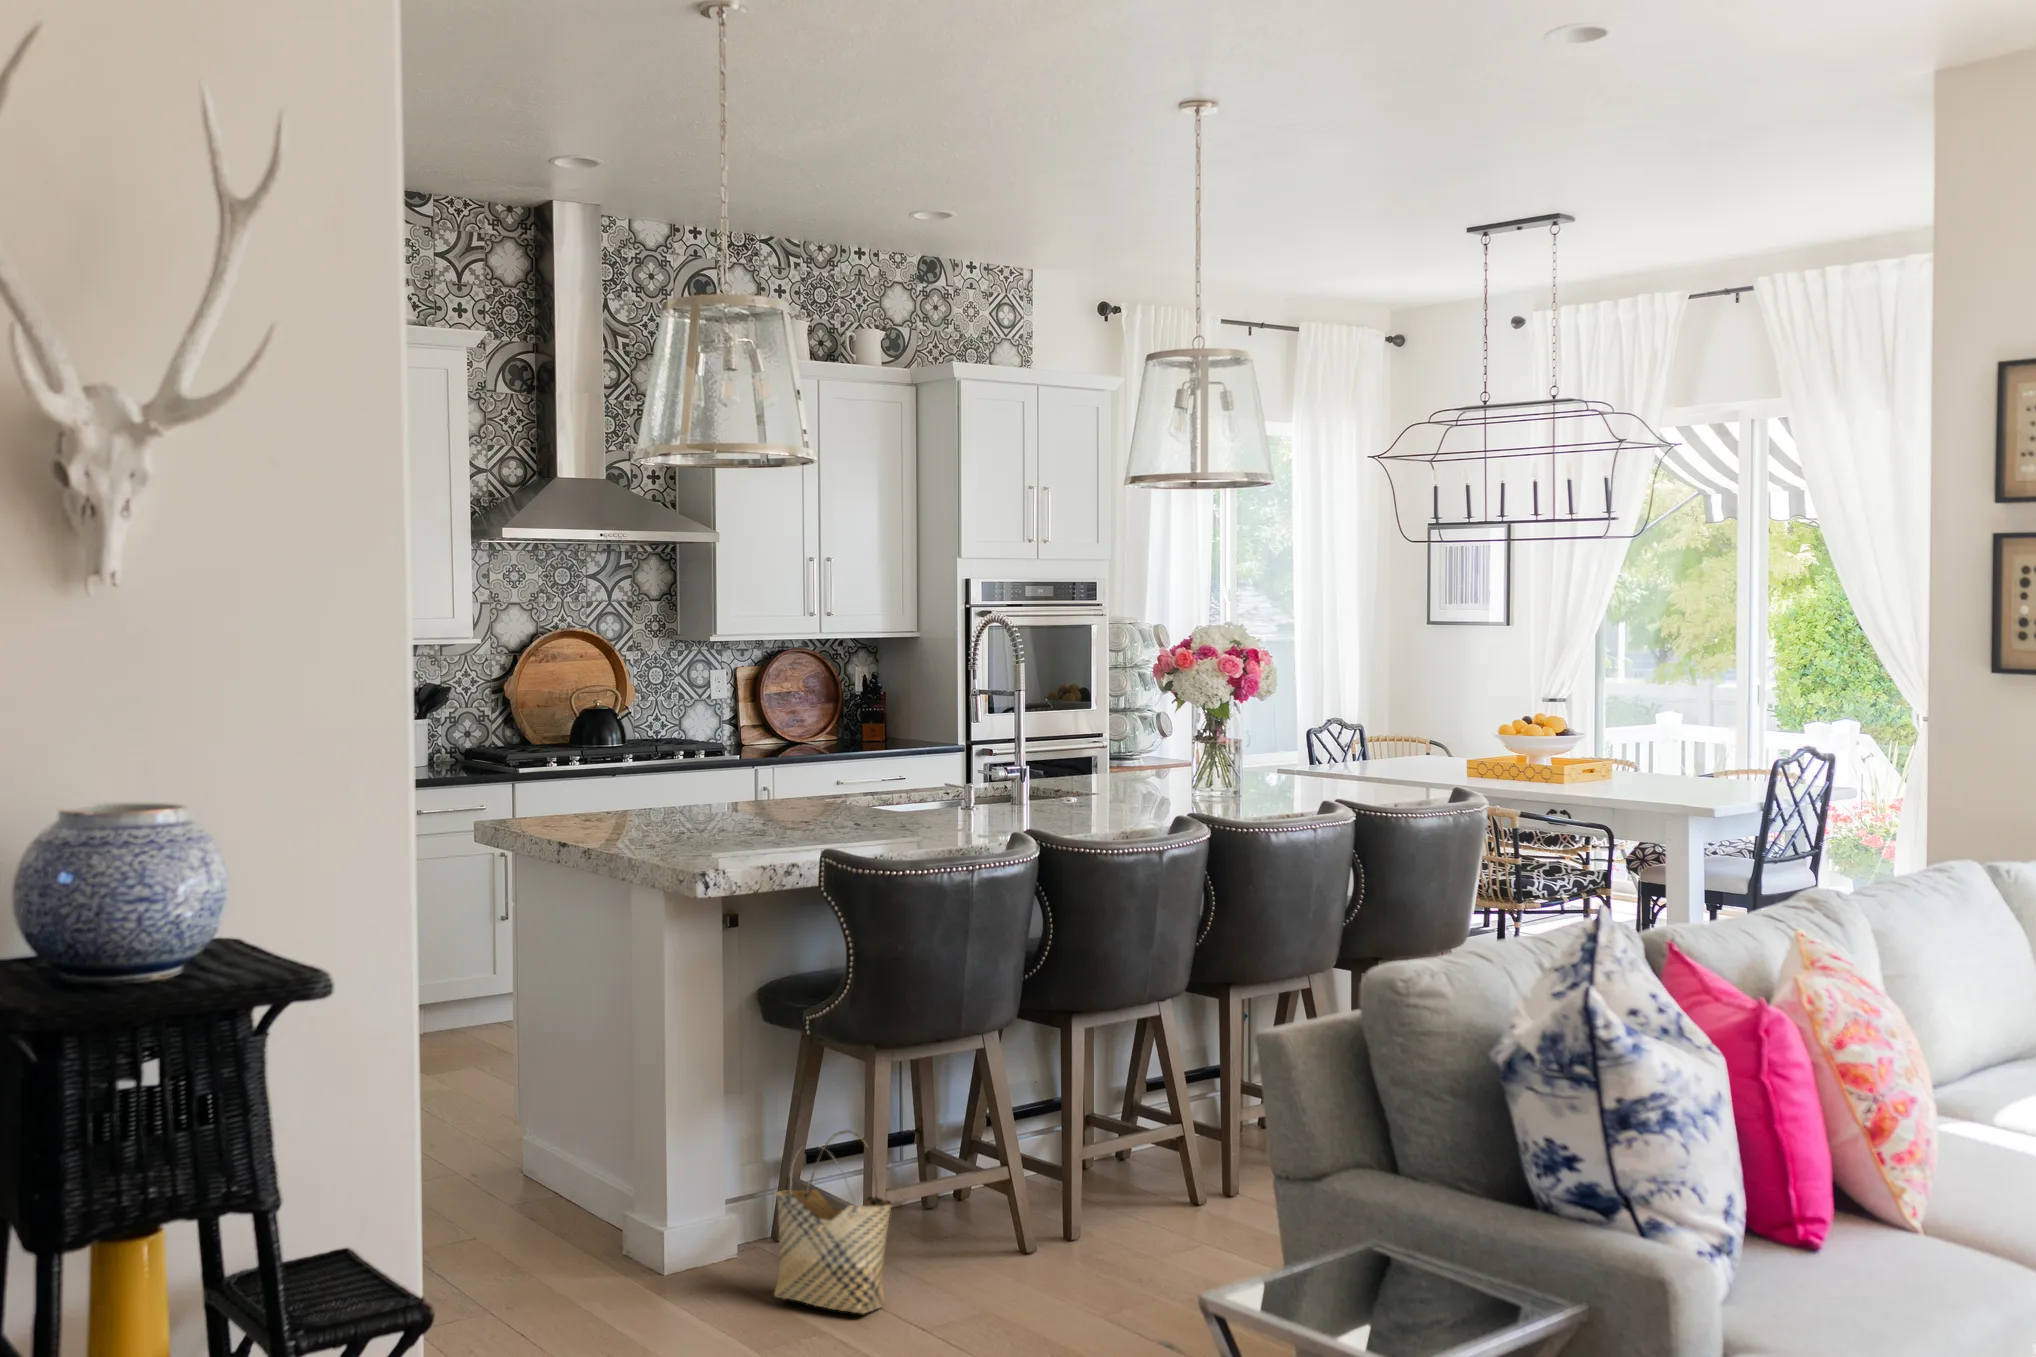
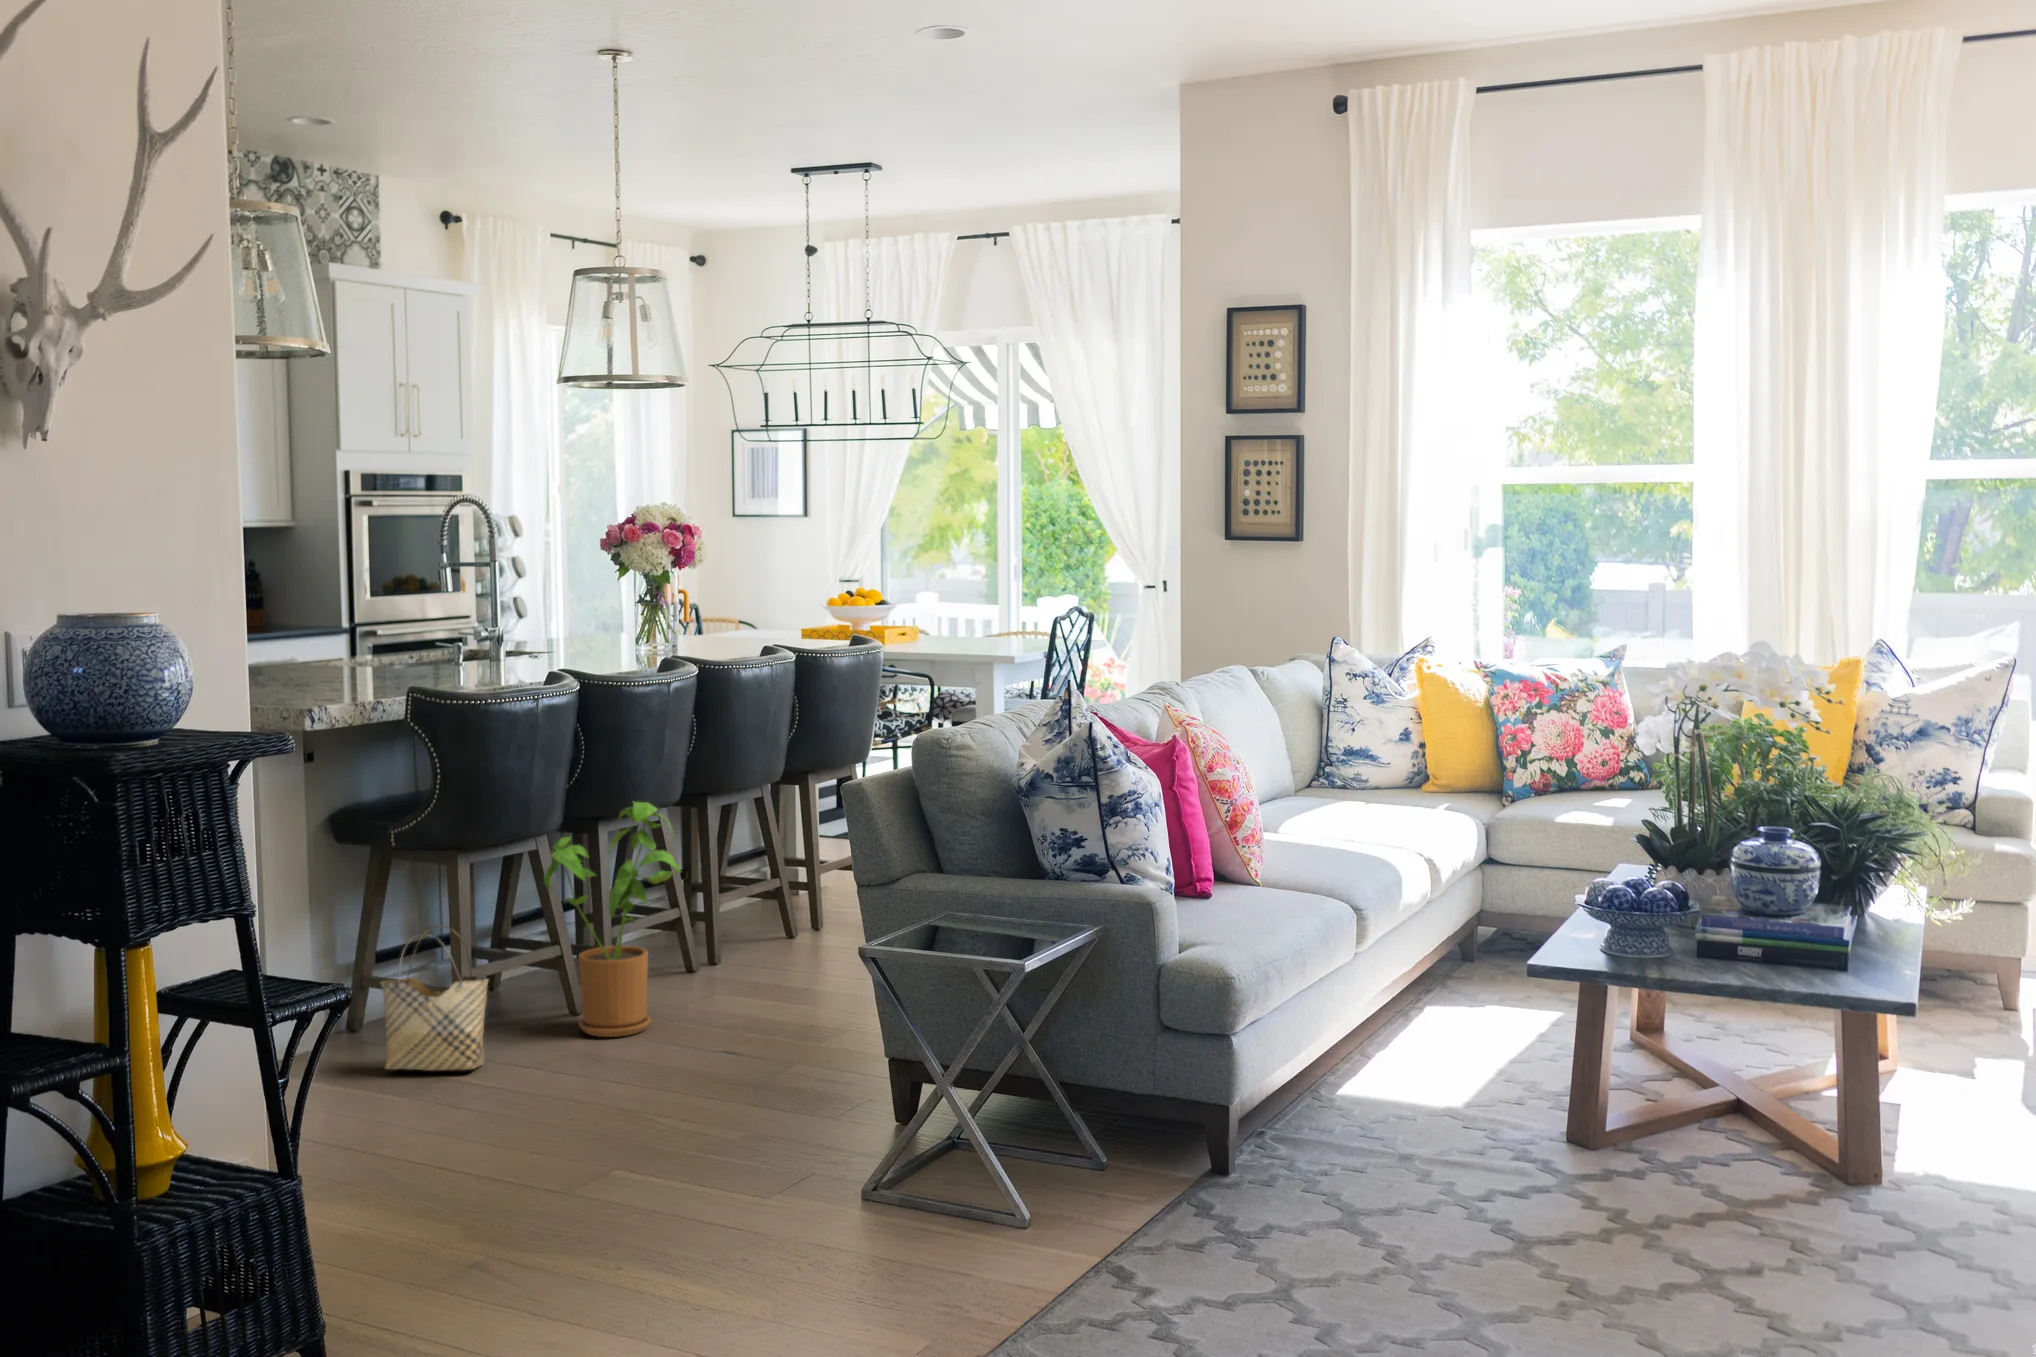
house plant: none [985,997,1141,1289] -> present [544,802,680,1037]

